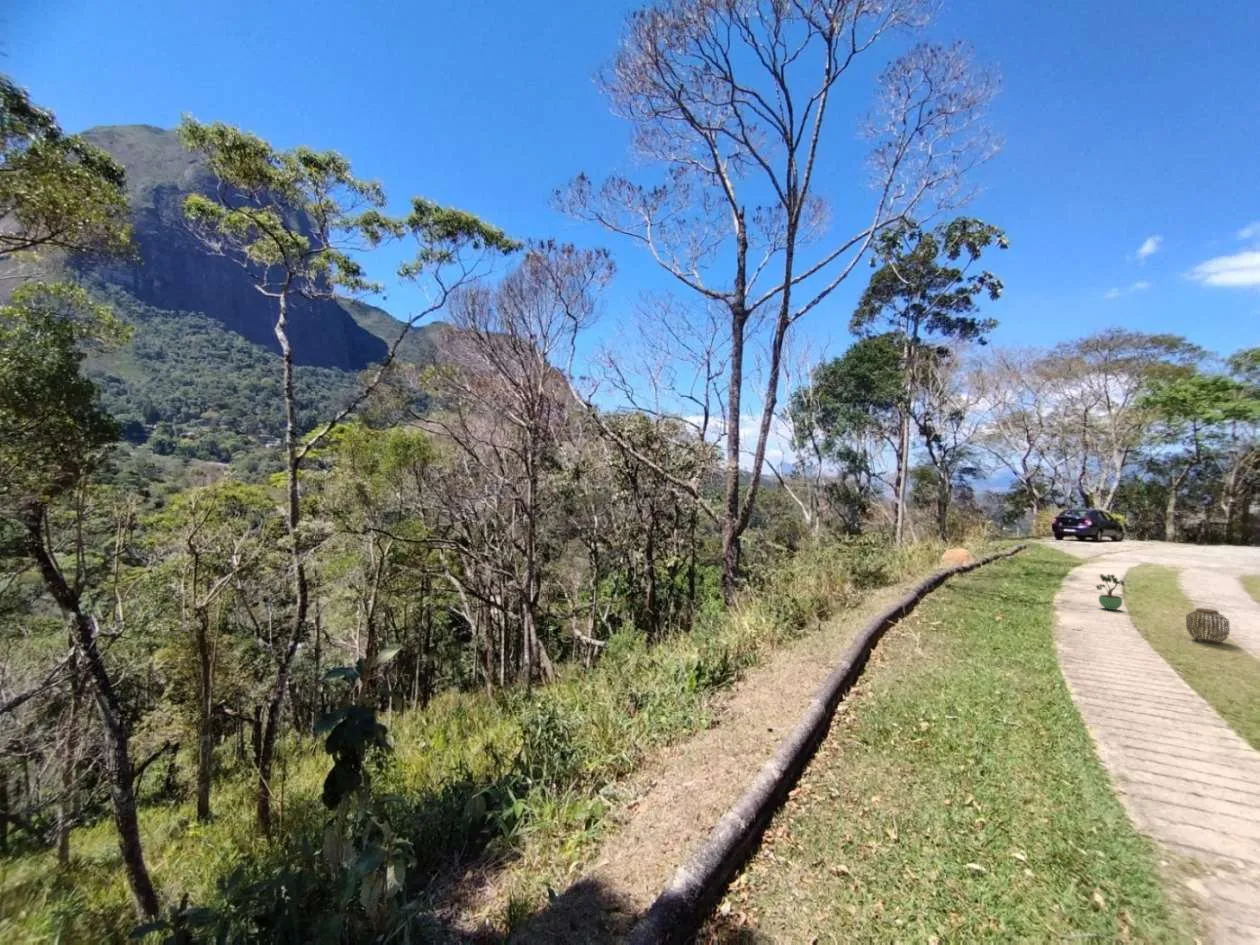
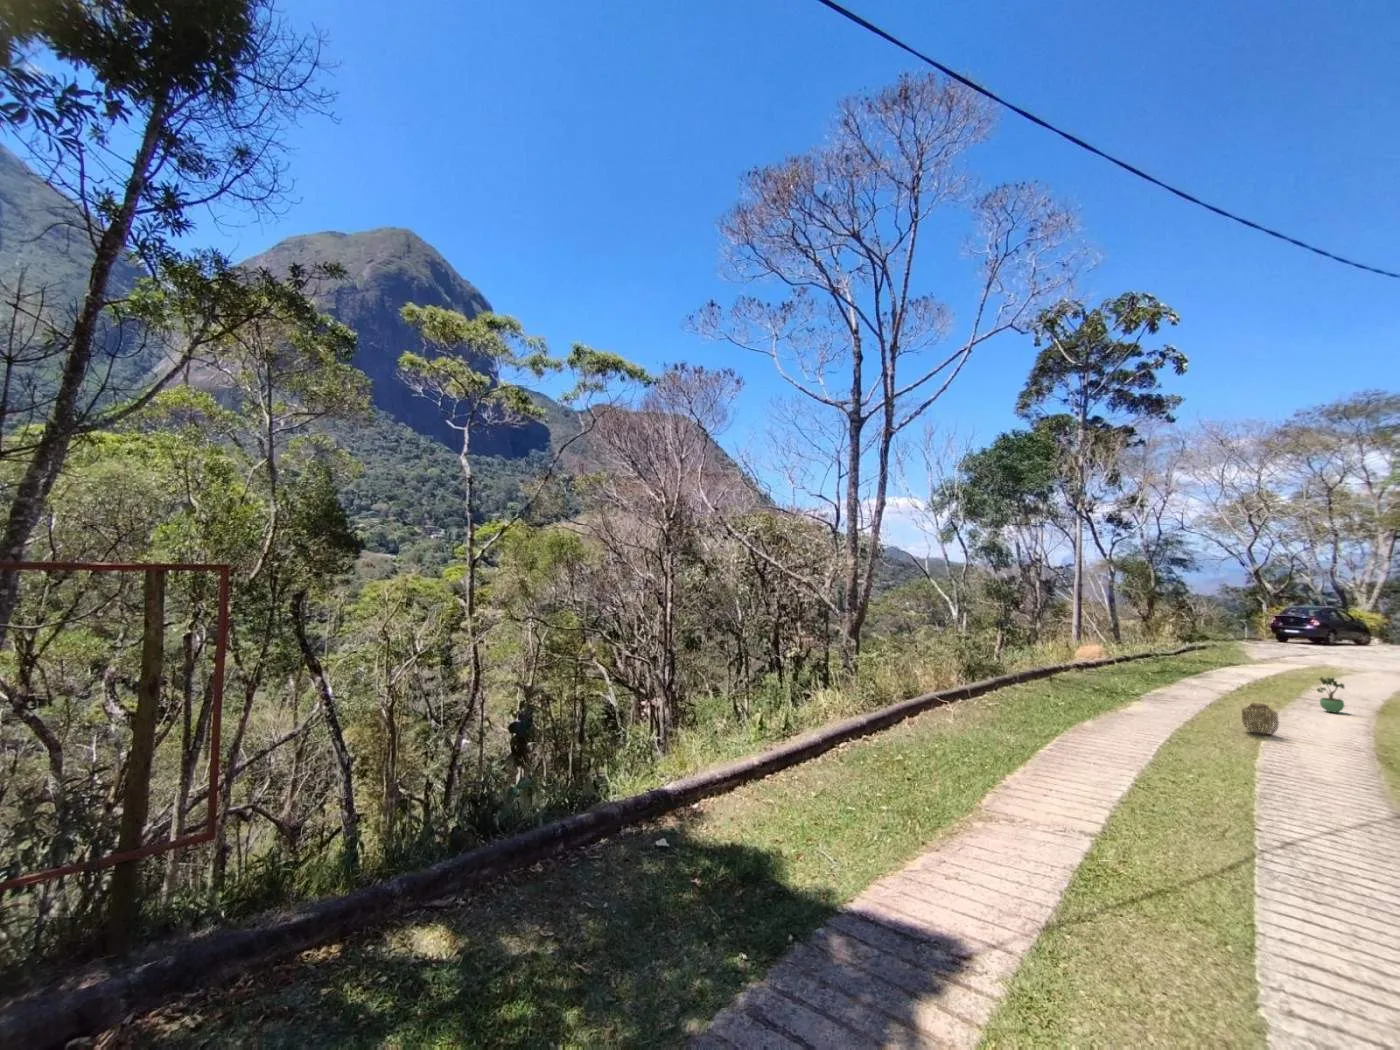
potted plant: present [1096,574,1124,610] -> present [1317,677,1344,713]

